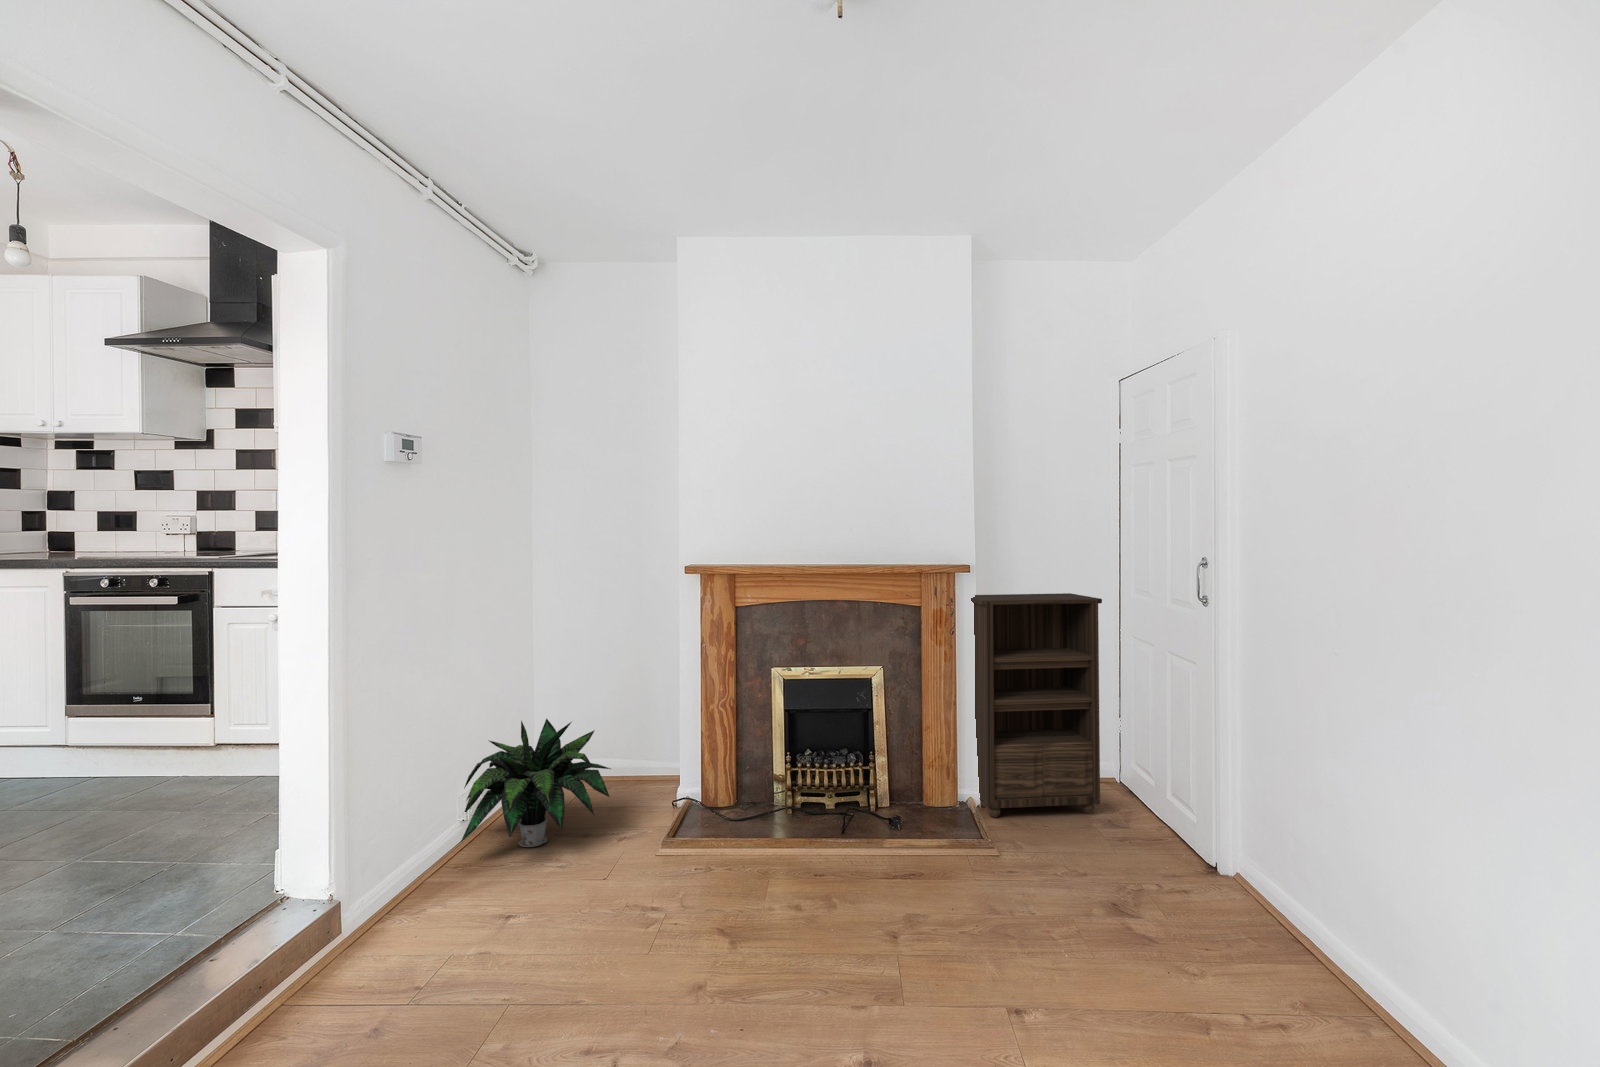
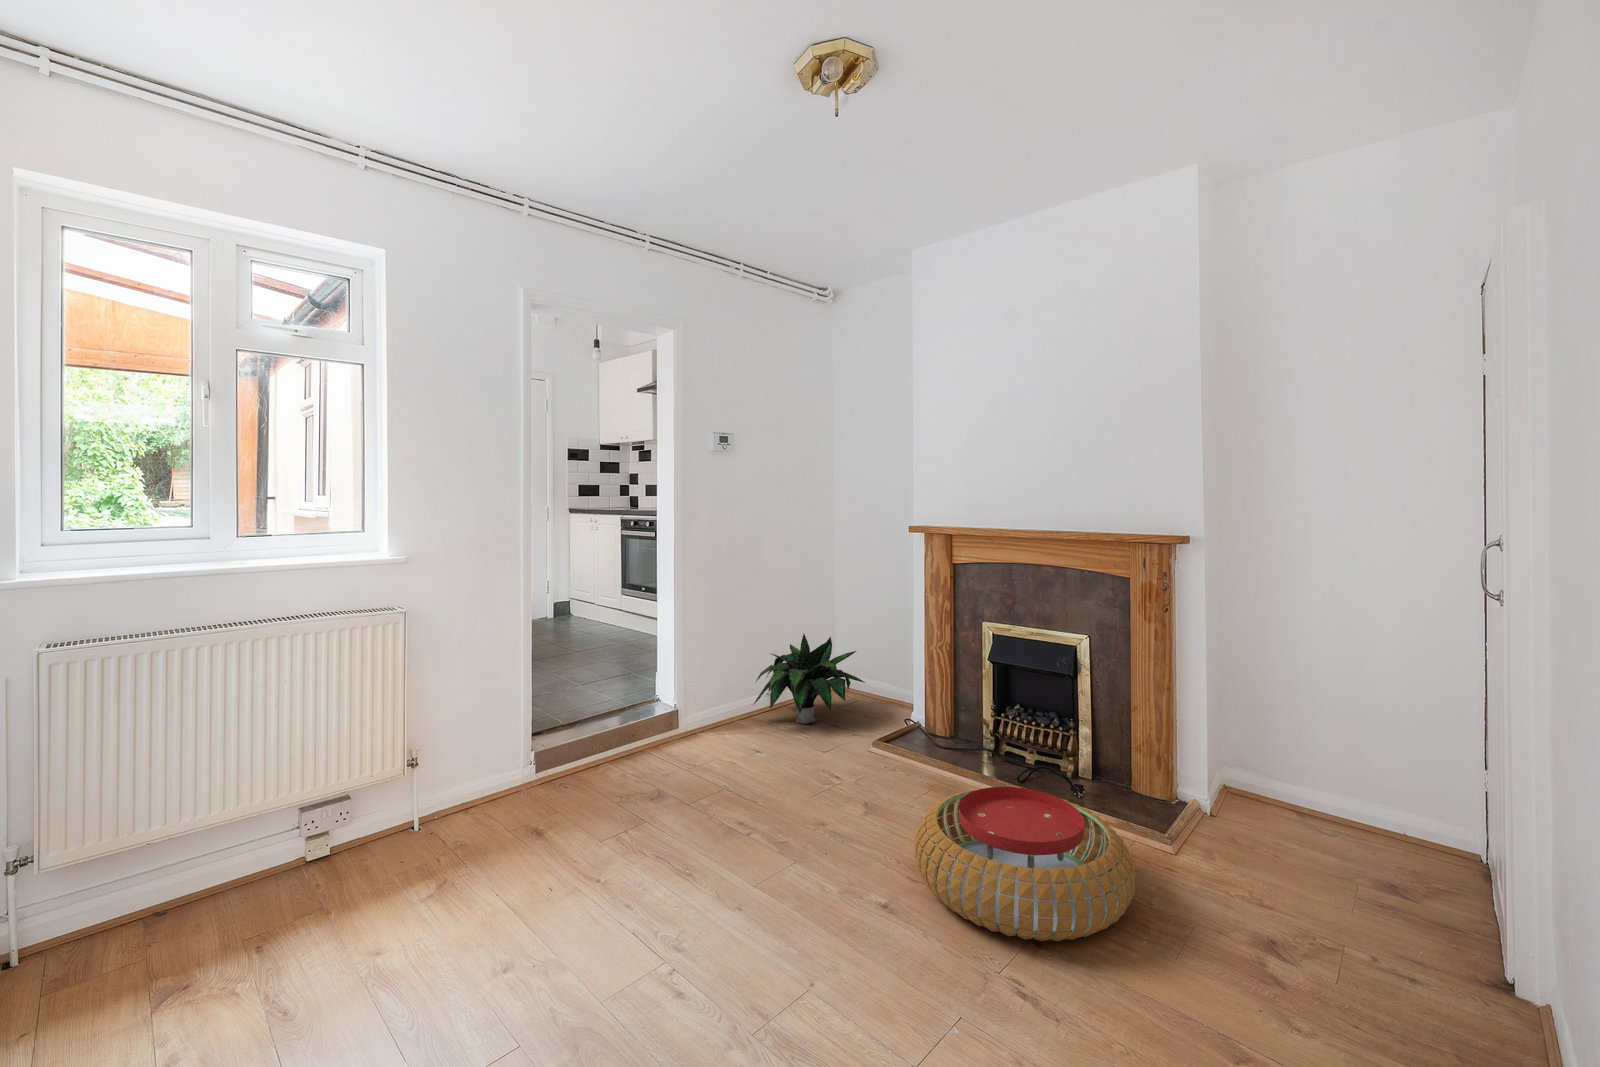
bookshelf: present [971,593,1102,817] -> none [1199,569,1395,872]
pouf: none [862,822,1076,970] -> present [915,787,1136,941]

